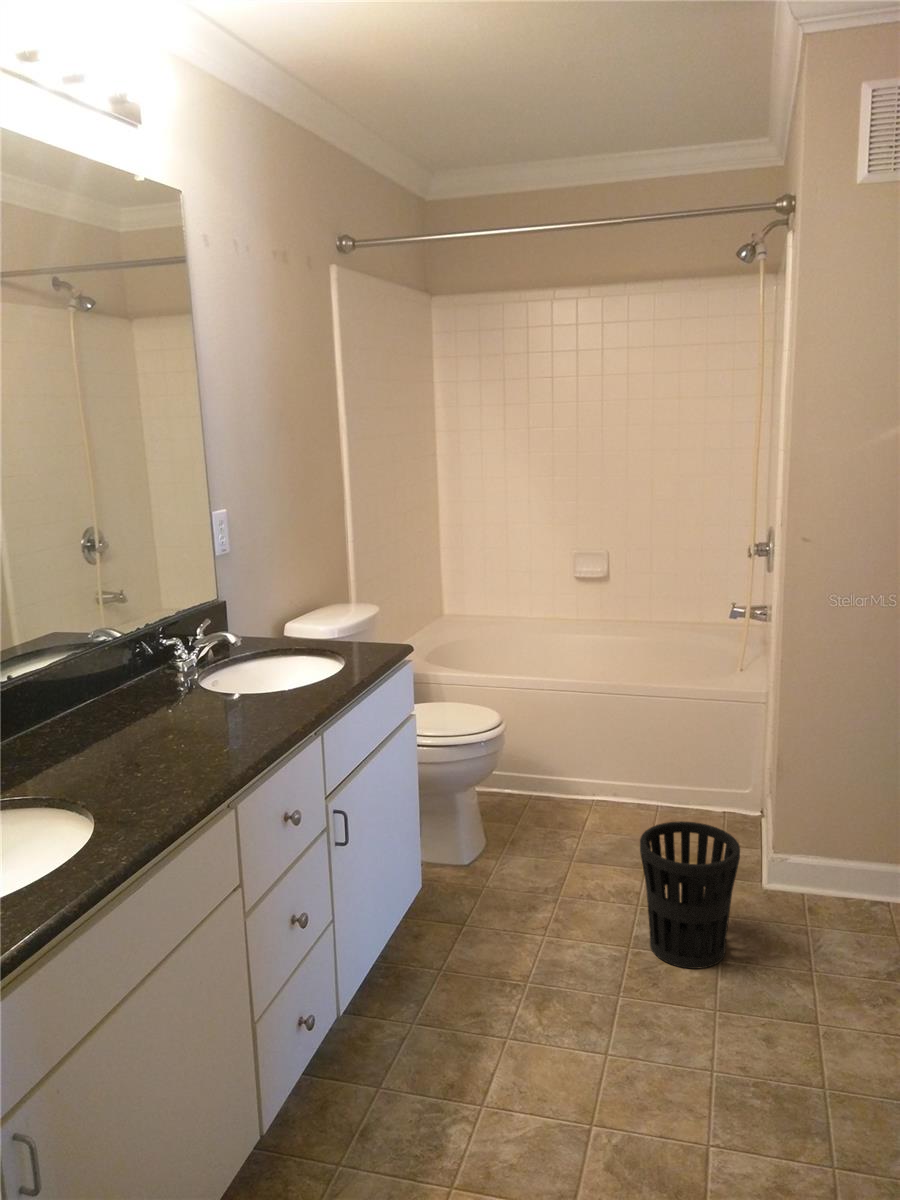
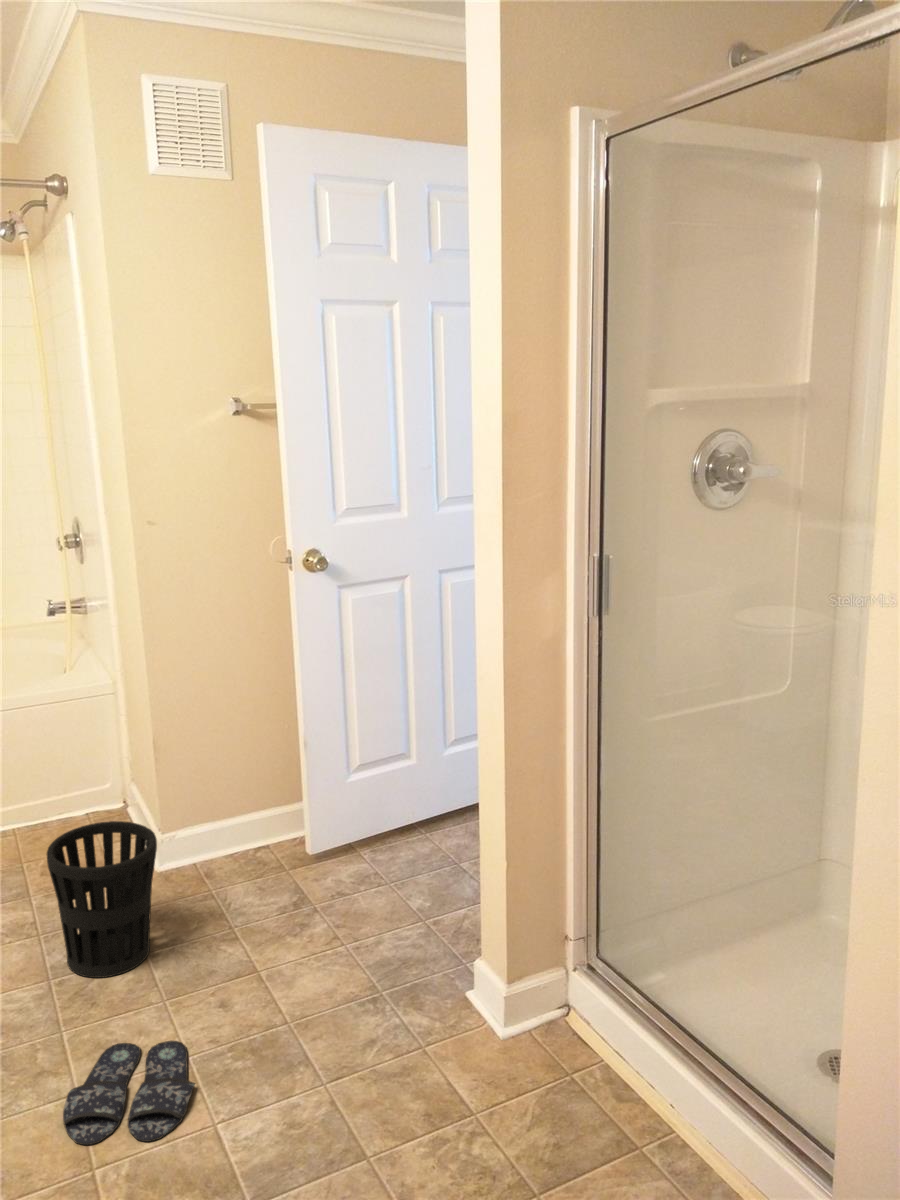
slippers: none [586,1028,715,1130] -> present [63,1041,195,1145]

